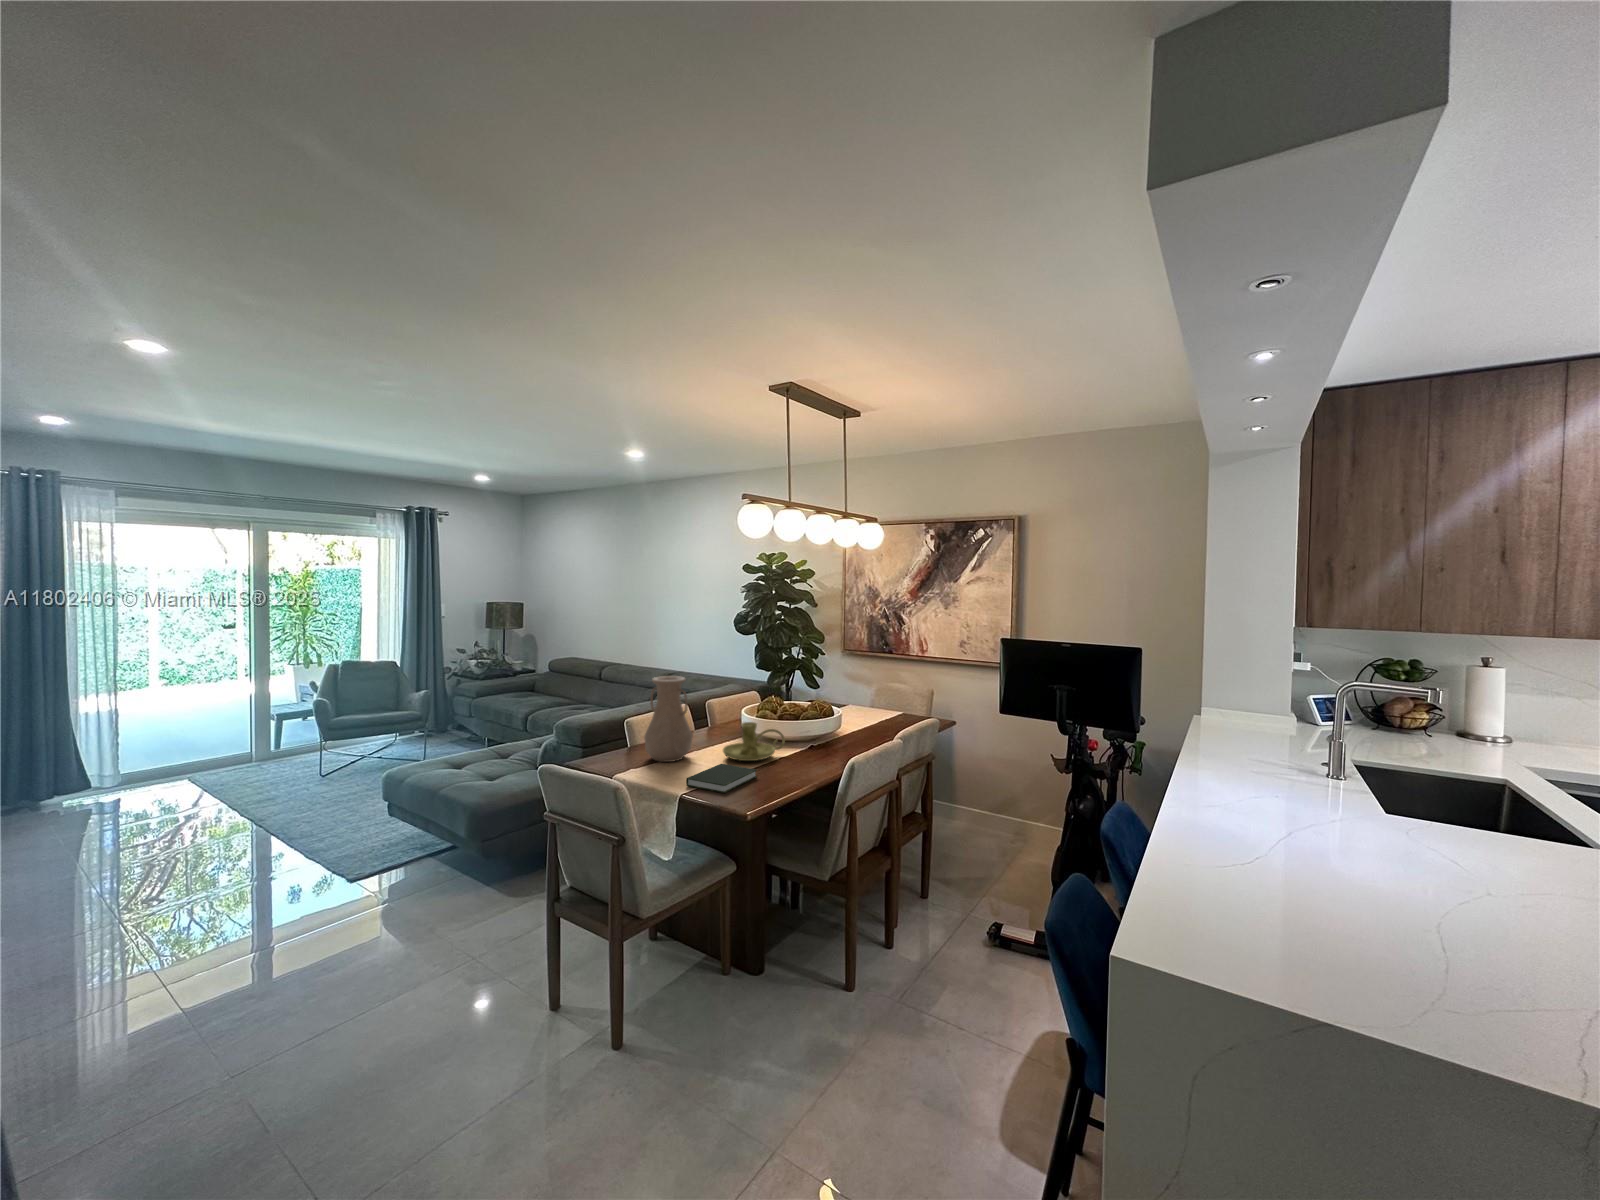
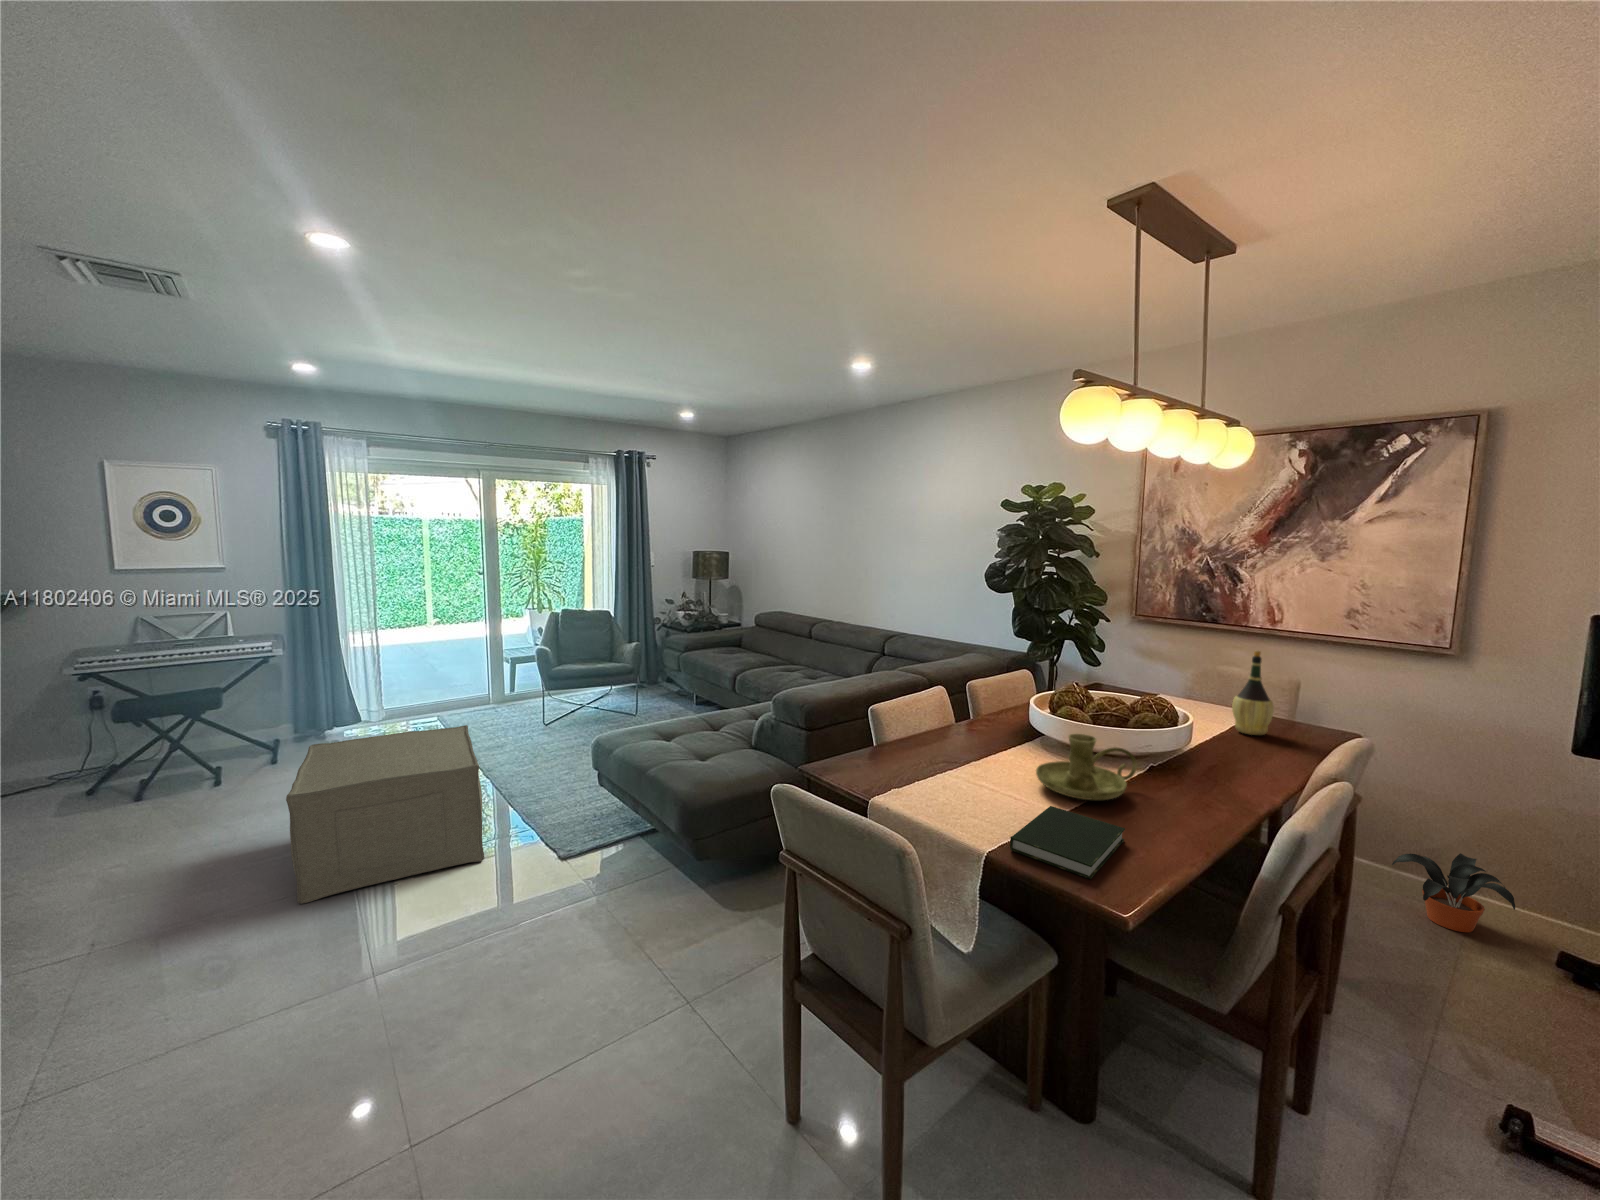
wine bottle: none [872,669,894,724] -> present [1232,651,1274,735]
vase: present [644,676,693,762] -> none [914,655,987,787]
ottoman: none [67,771,273,939] -> present [286,725,484,904]
potted plant: none [983,796,1038,845] -> present [1392,853,1515,932]

